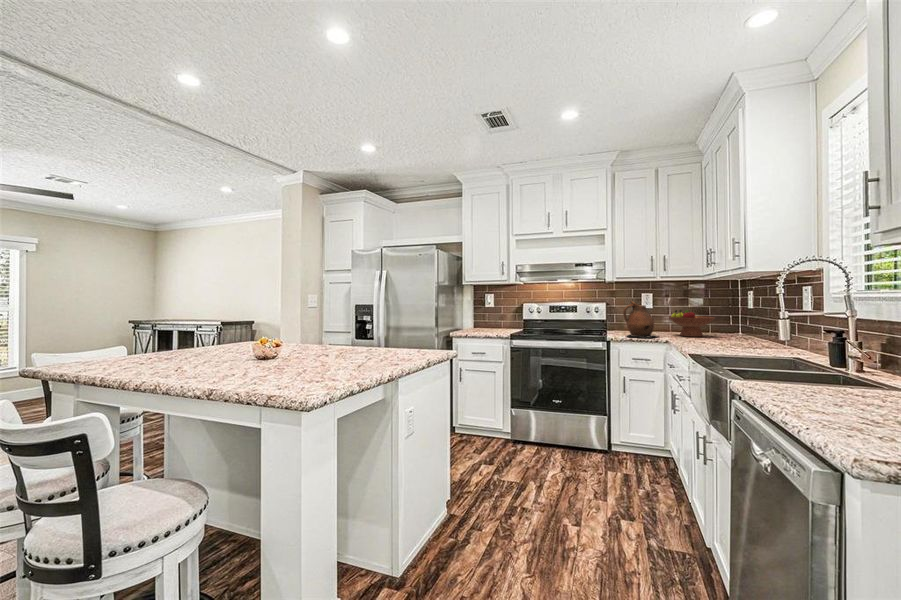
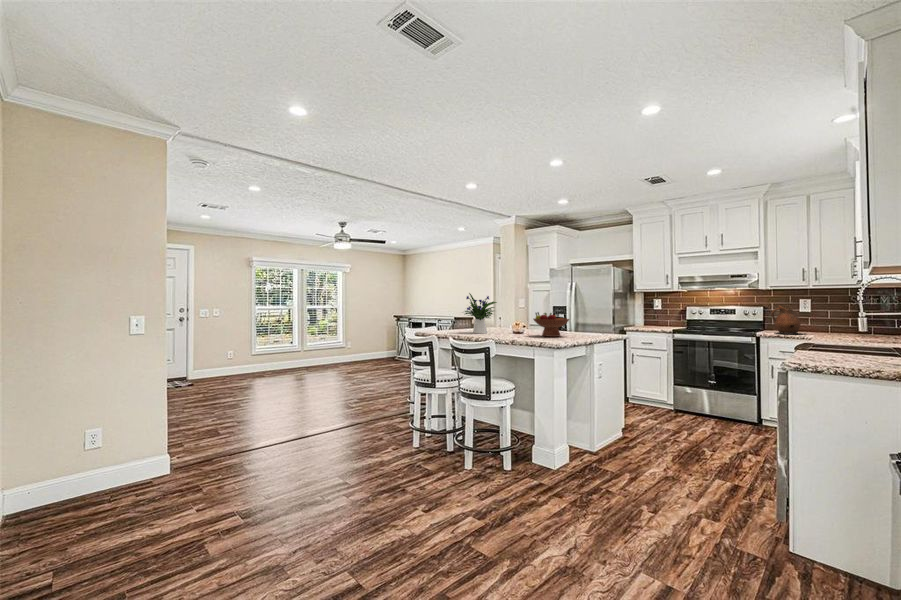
flower arrangement: none [141,278,230,360] -> present [465,293,497,333]
fruit bowl: present [669,310,715,337] -> present [533,312,569,337]

